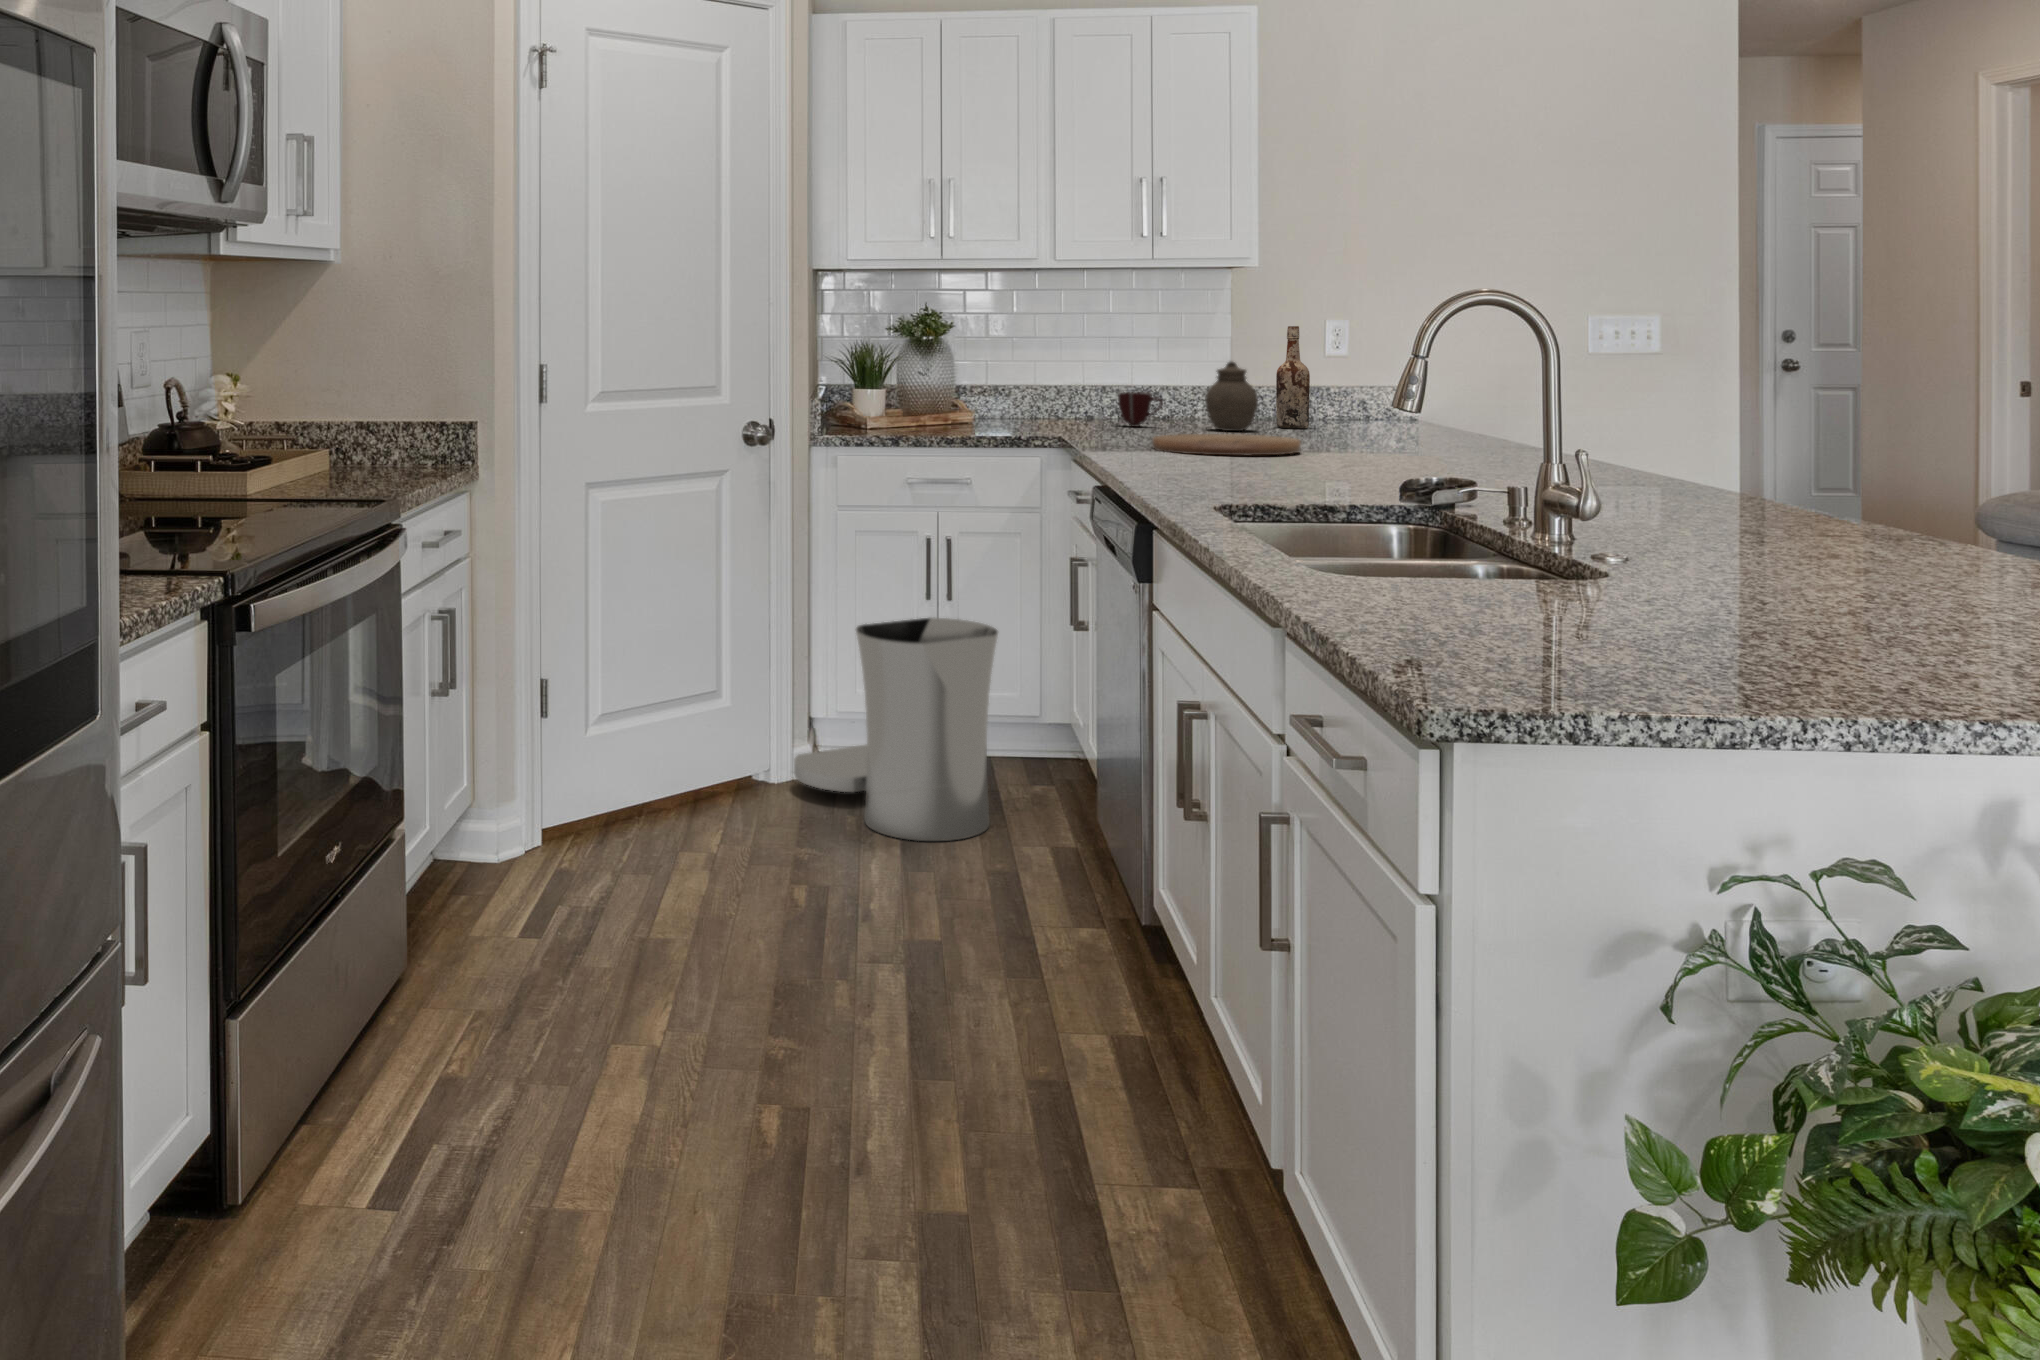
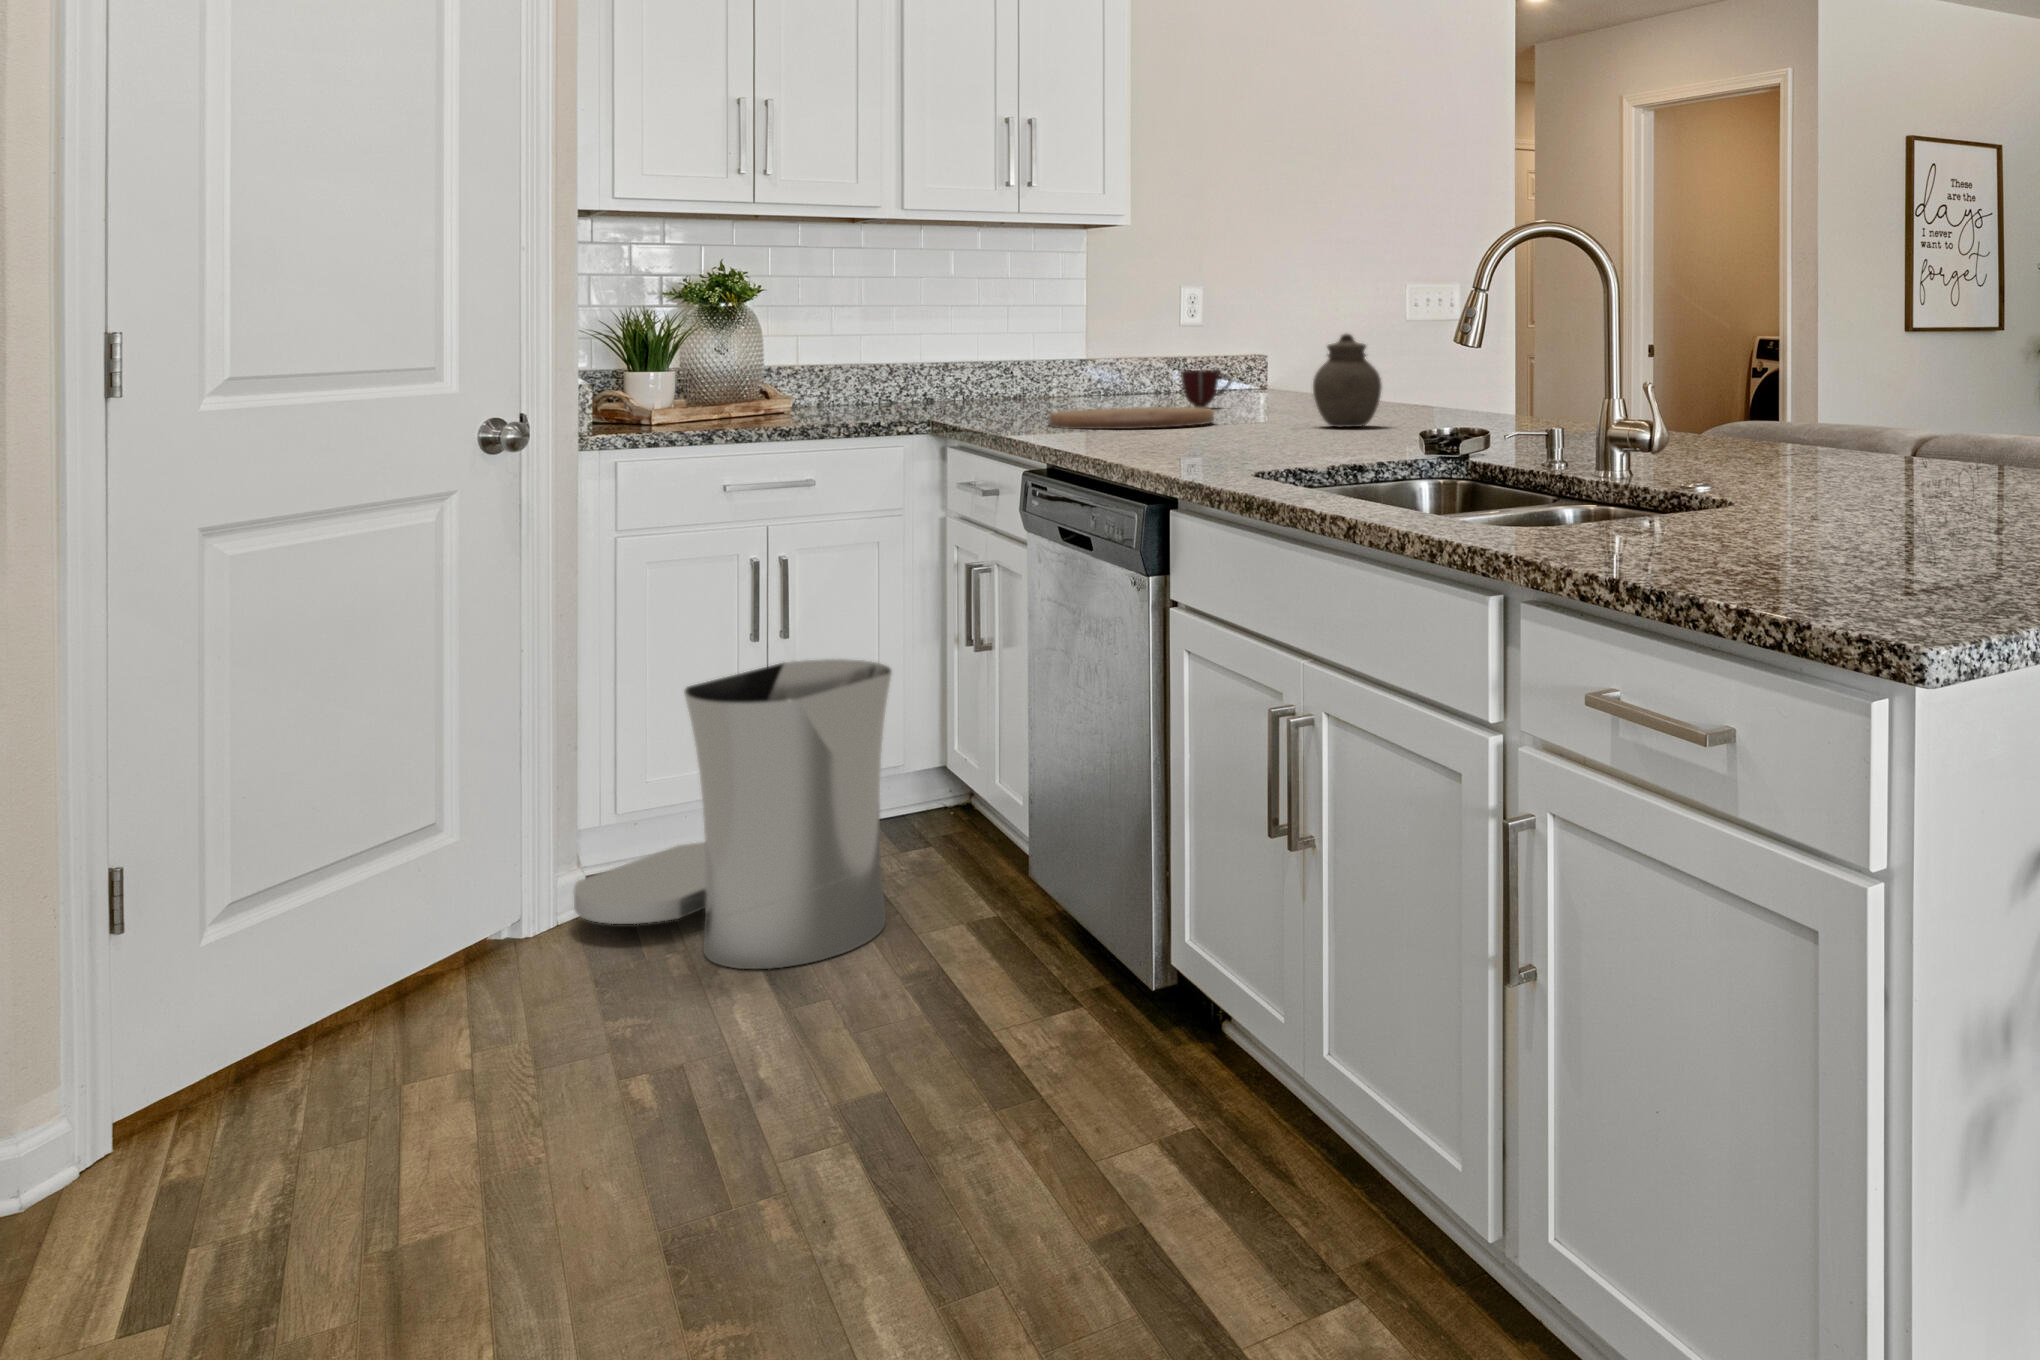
wine bottle: present [1276,326,1310,428] -> none [1134,295,1168,404]
jar: present [1205,362,1258,431] -> present [1313,334,1382,427]
mug: present [1118,392,1163,427] -> present [1181,370,1231,408]

